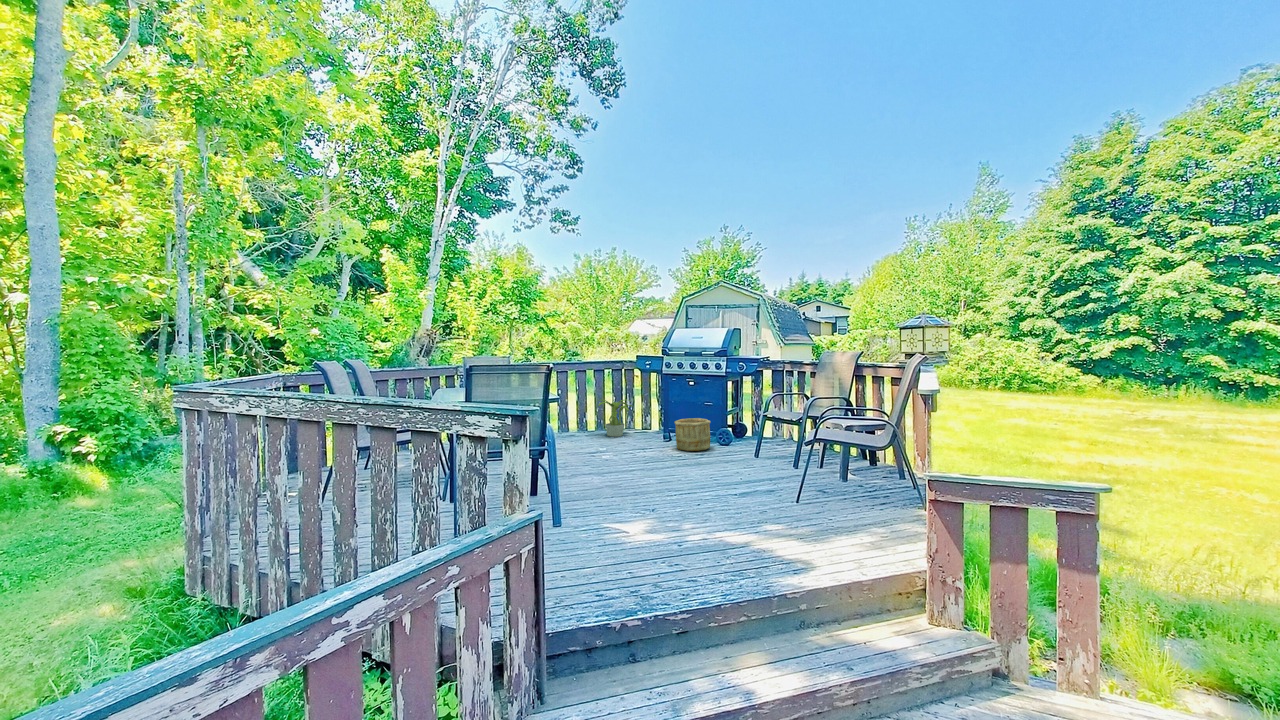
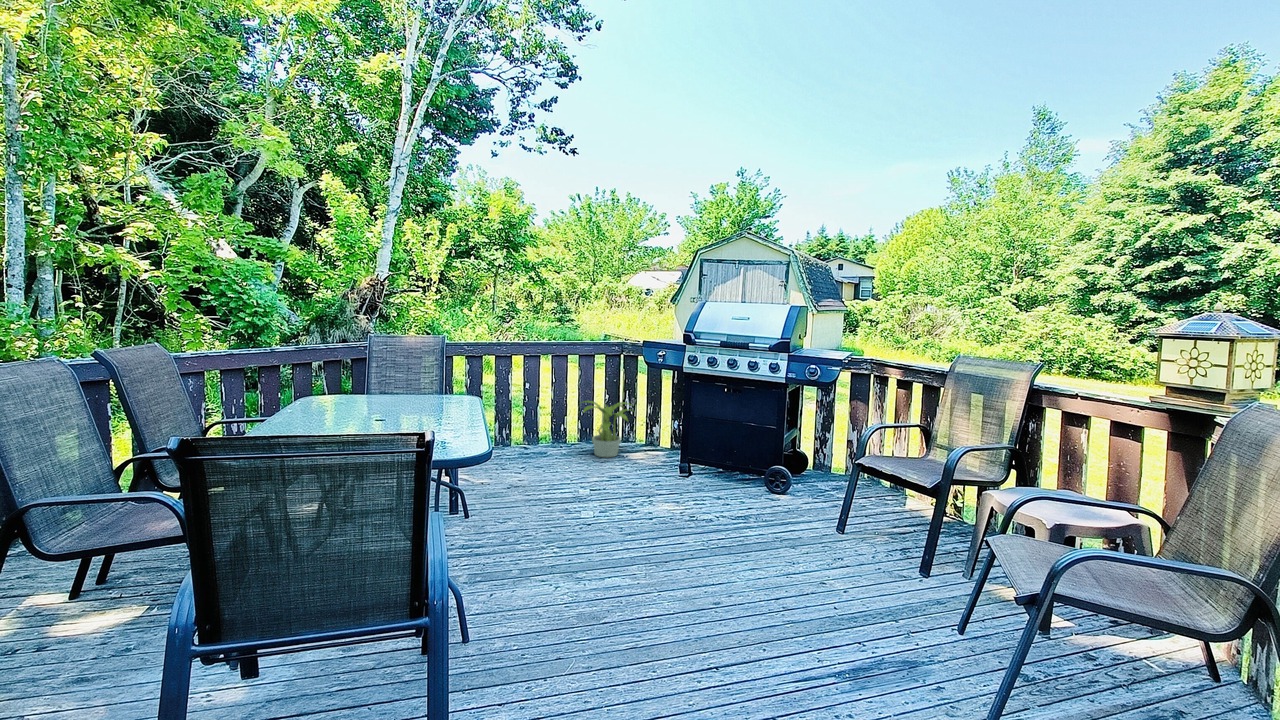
wooden bucket: present [674,418,711,451] -> none [700,445,759,504]

